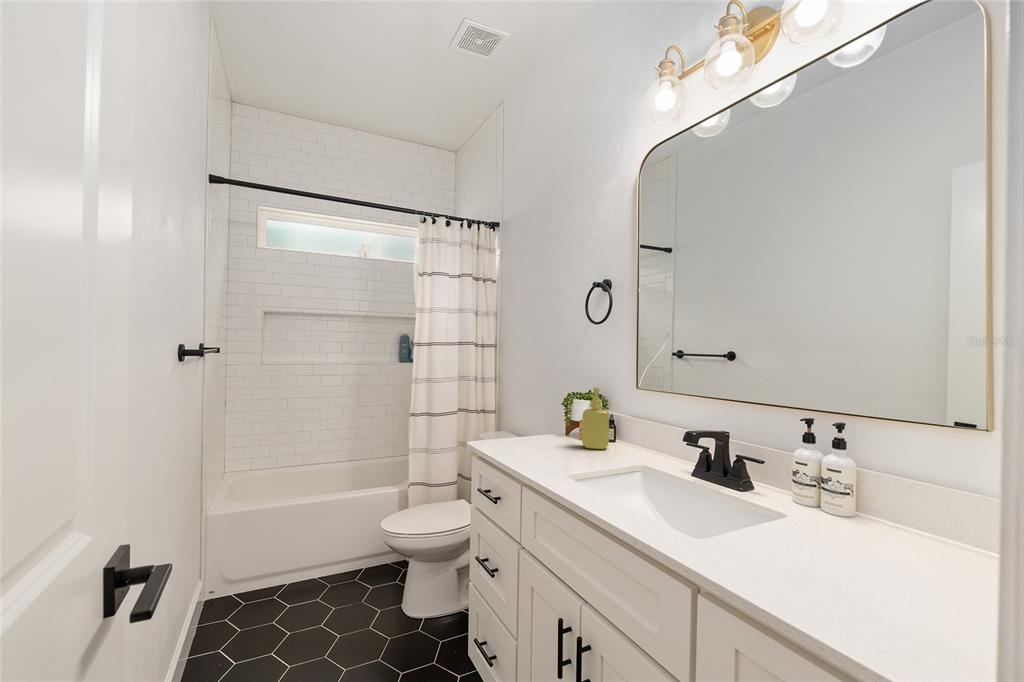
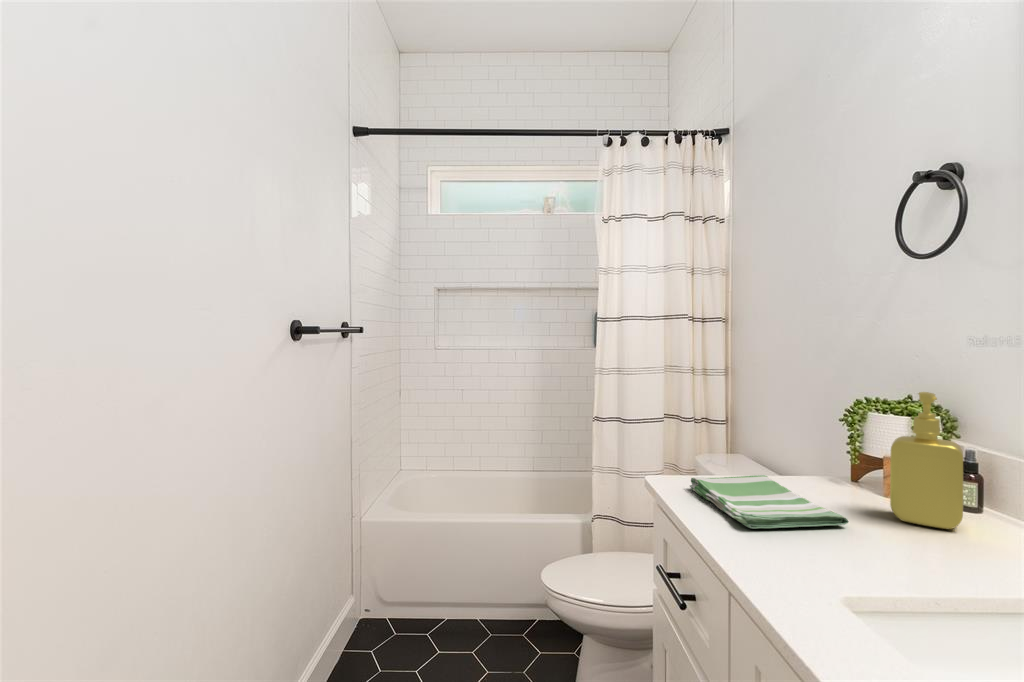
dish towel: none [491,435,566,457] -> present [690,475,848,529]

